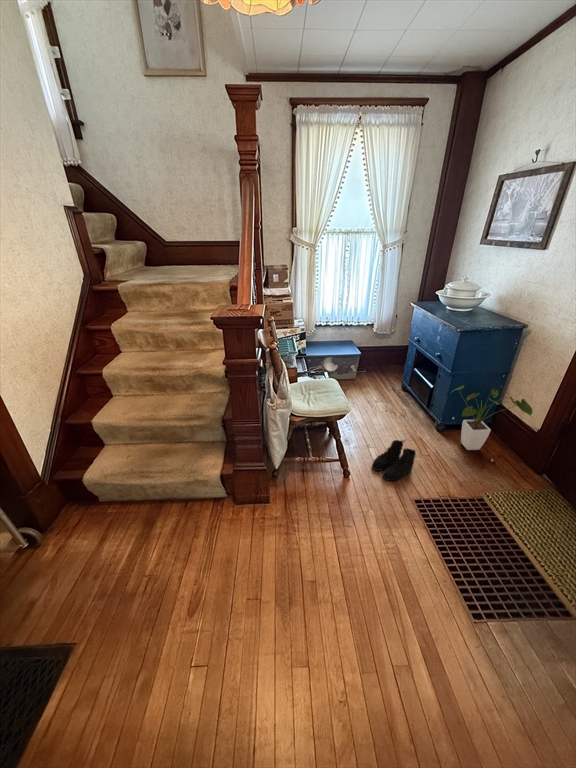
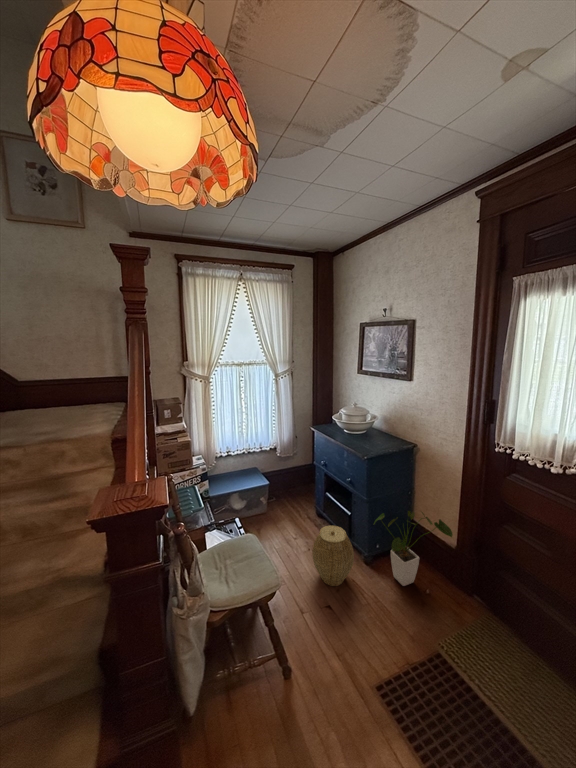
woven basket: none [387,390,426,437] -> present [312,525,354,586]
boots: present [372,440,416,481] -> none [313,601,361,674]

